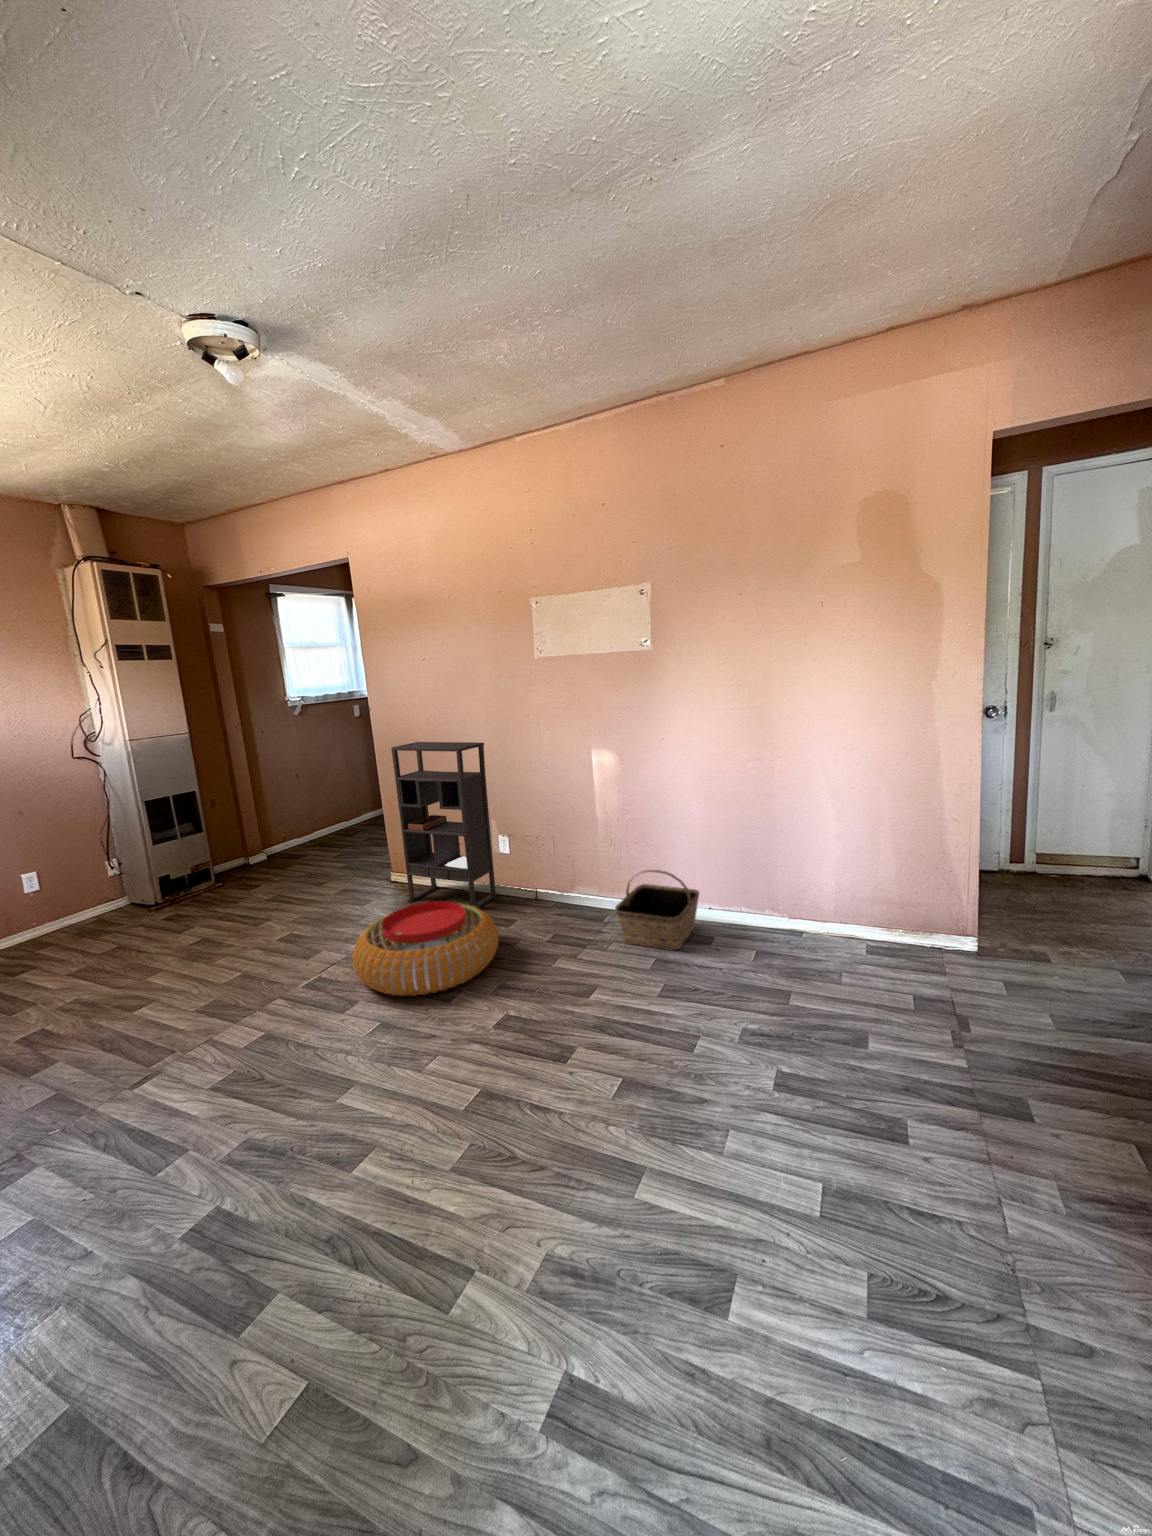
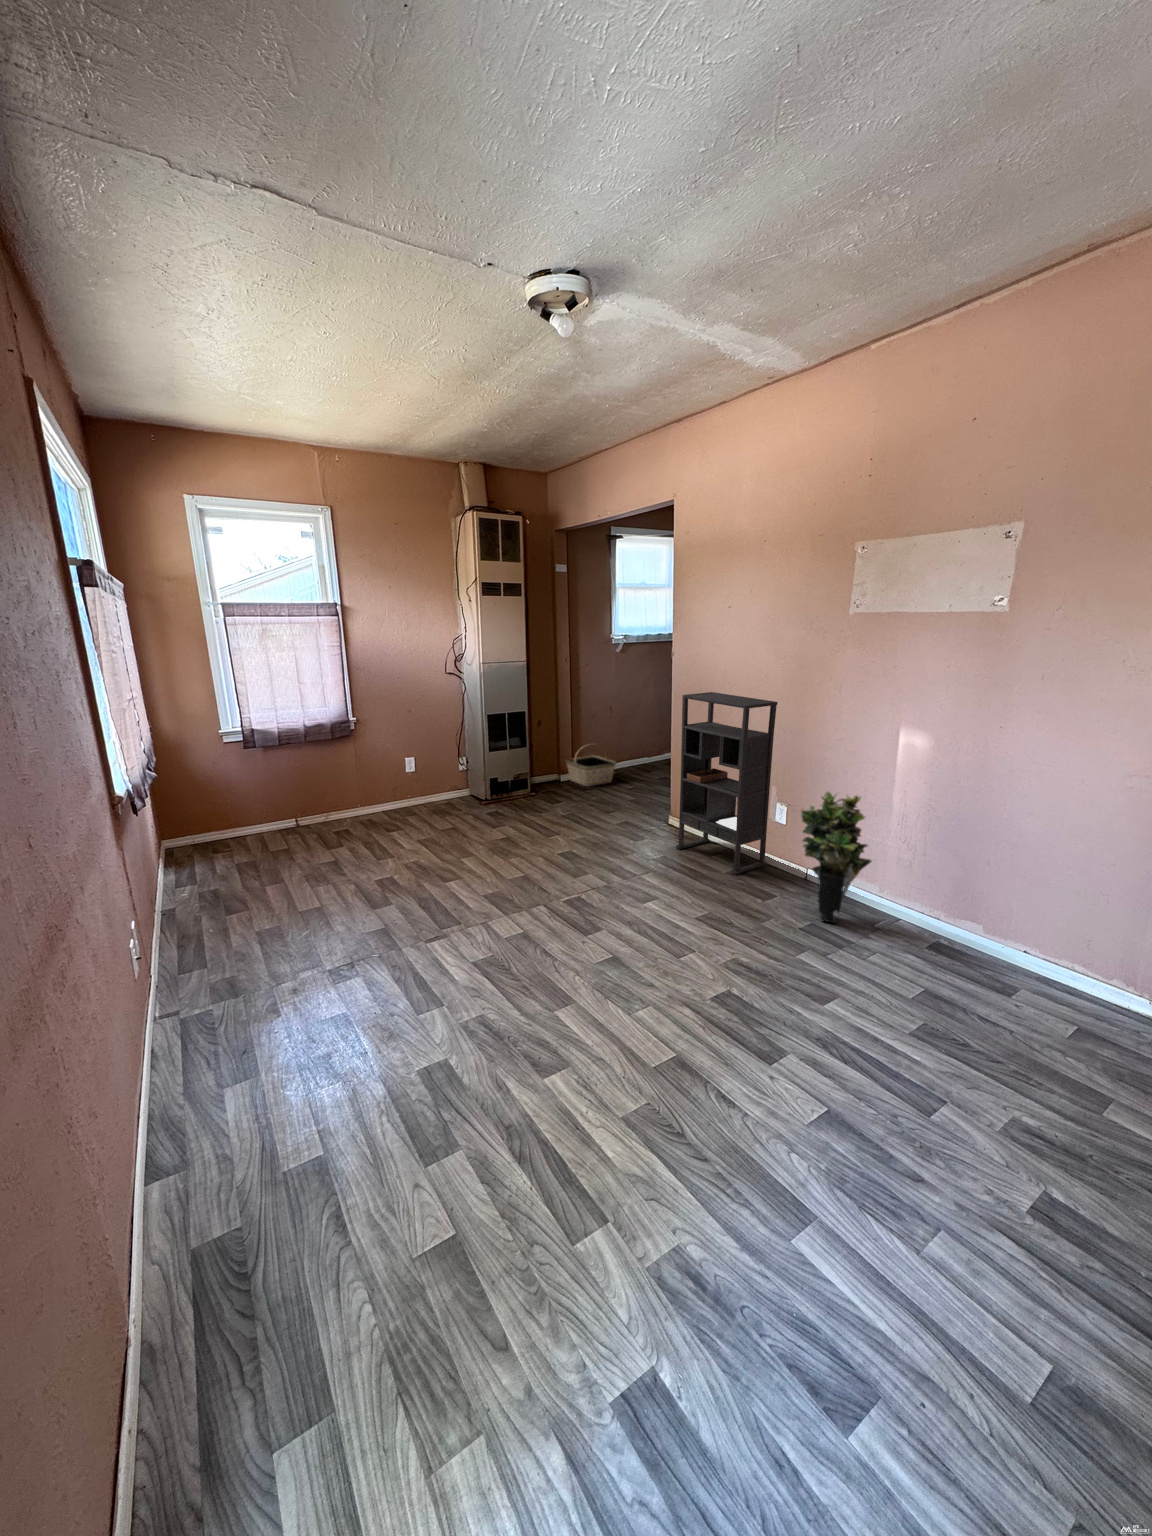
potted plant: none [526,813,591,930] -> present [801,792,872,923]
basket: present [615,870,699,951] -> present [566,744,616,786]
pouf: present [352,901,499,996] -> none [604,855,747,946]

